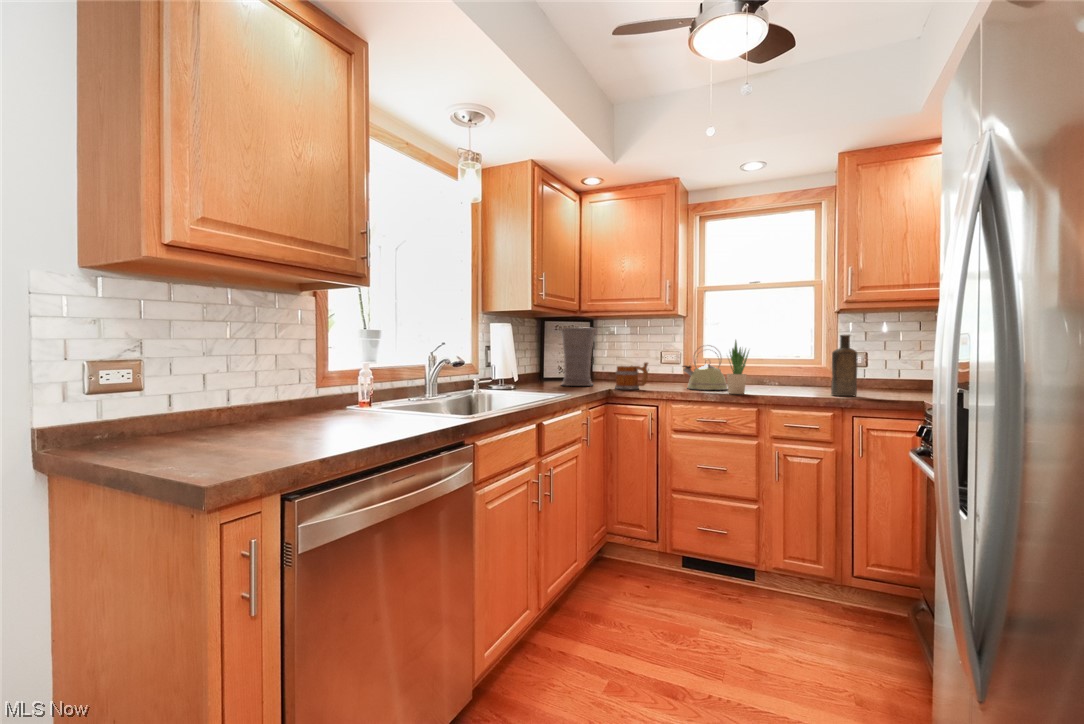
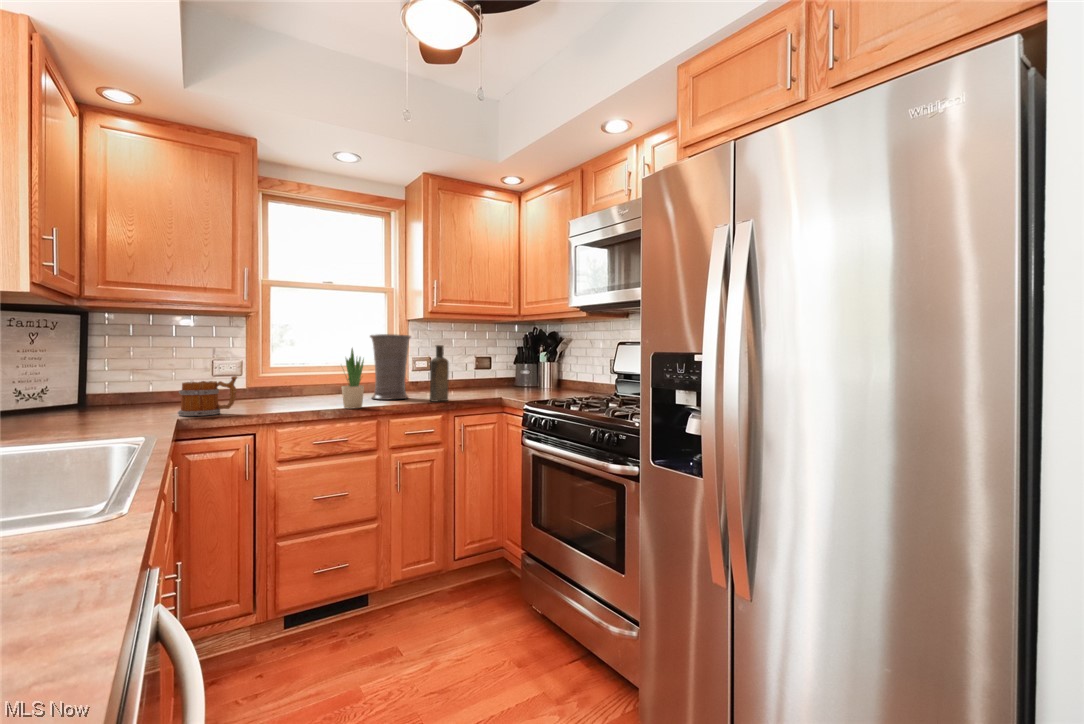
vase: present [560,327,596,386] -> present [370,334,411,400]
kettle: present [683,345,727,390] -> none [270,352,328,407]

